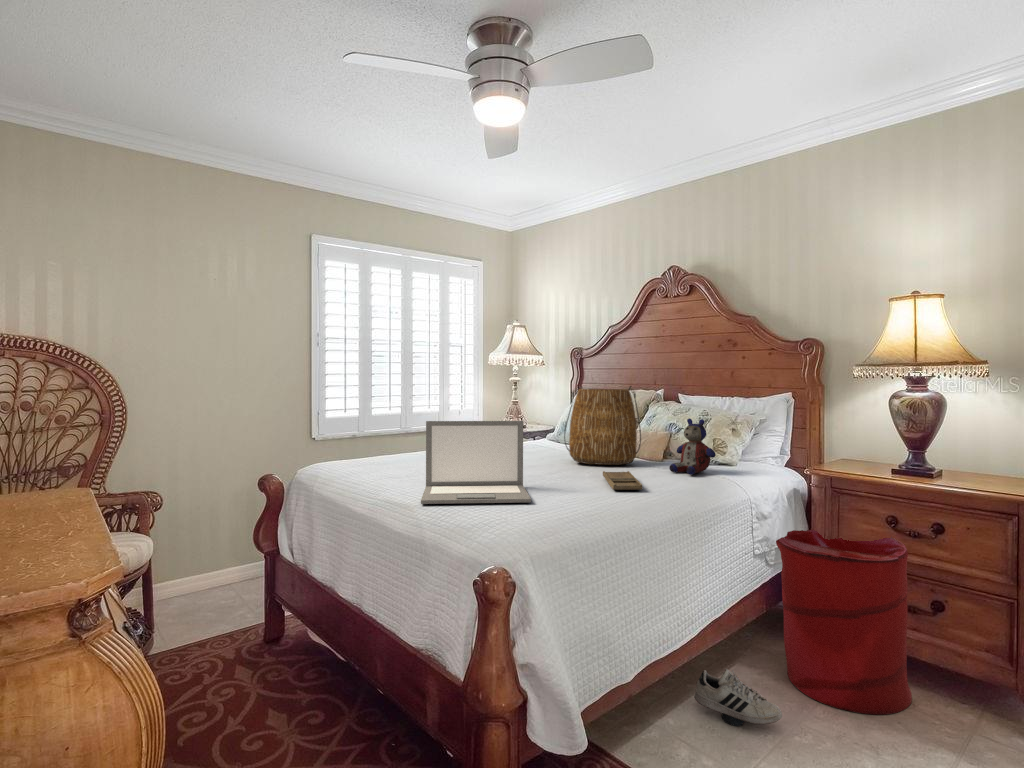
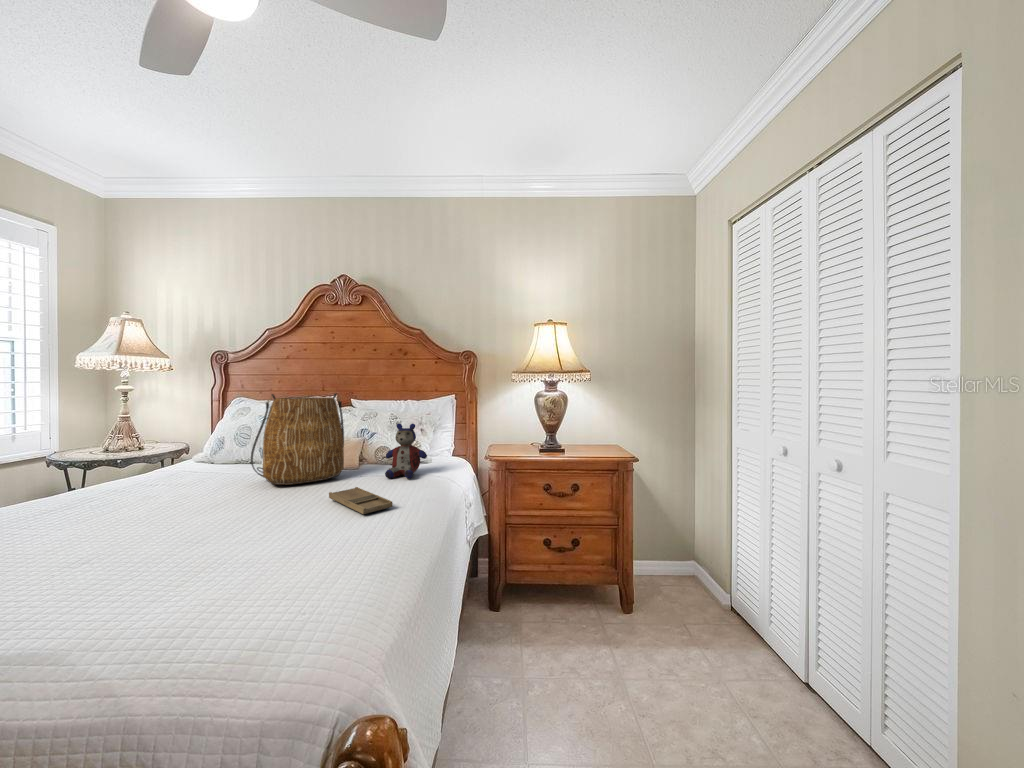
laptop: present [421,421,531,504] -> none [41,448,284,636]
laundry hamper: present [776,529,912,715] -> none [477,498,570,648]
shoe: present [694,669,782,726] -> none [448,658,524,713]

